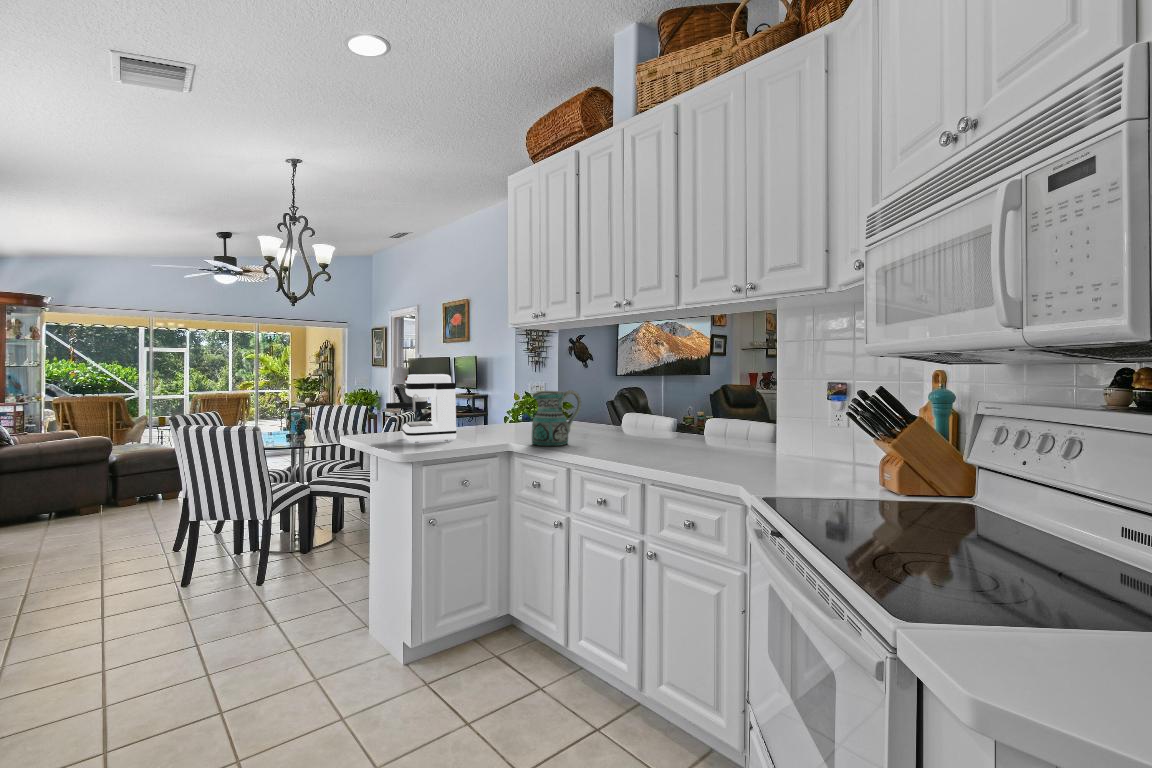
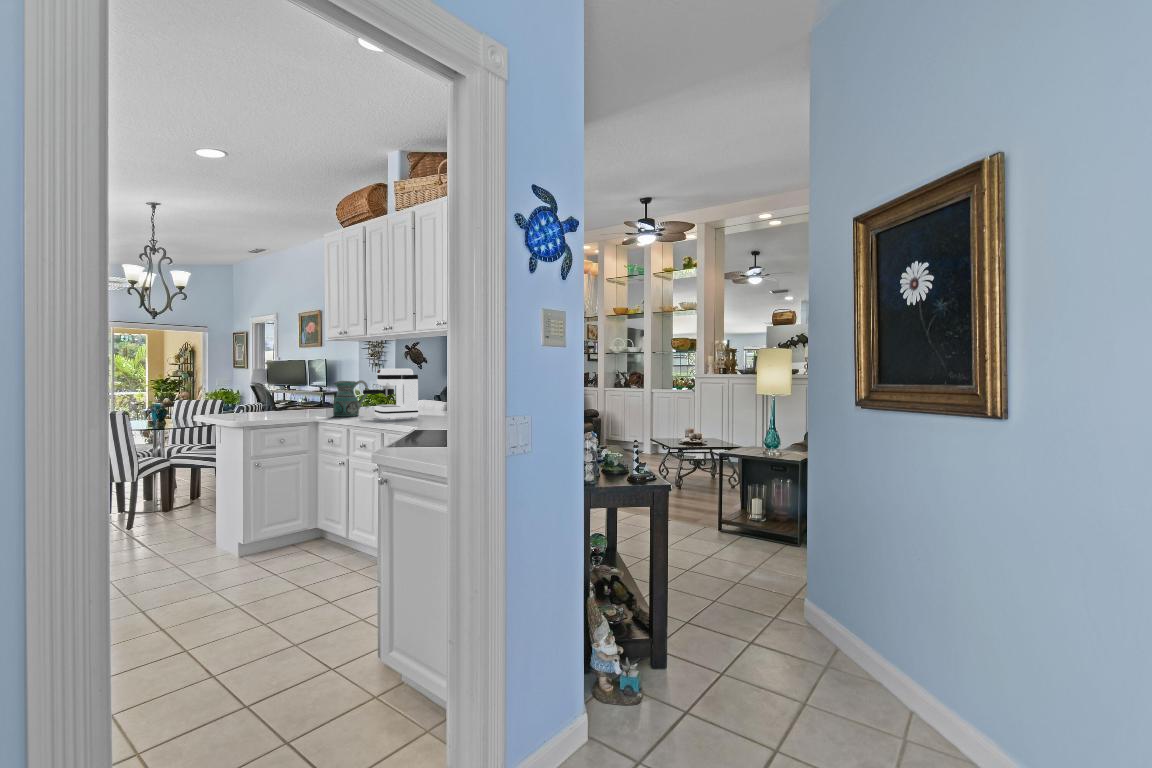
coffee maker: present [386,374,456,442] -> present [363,369,418,419]

